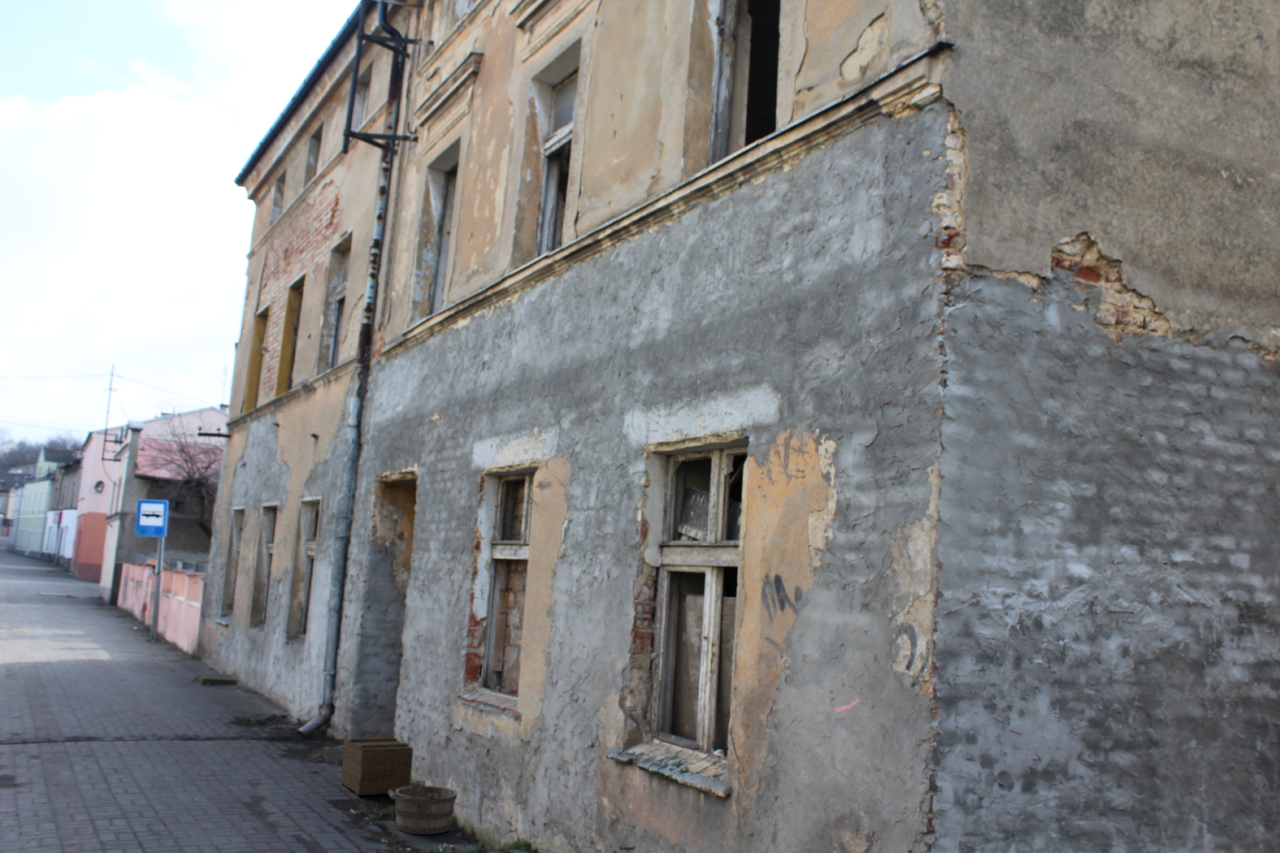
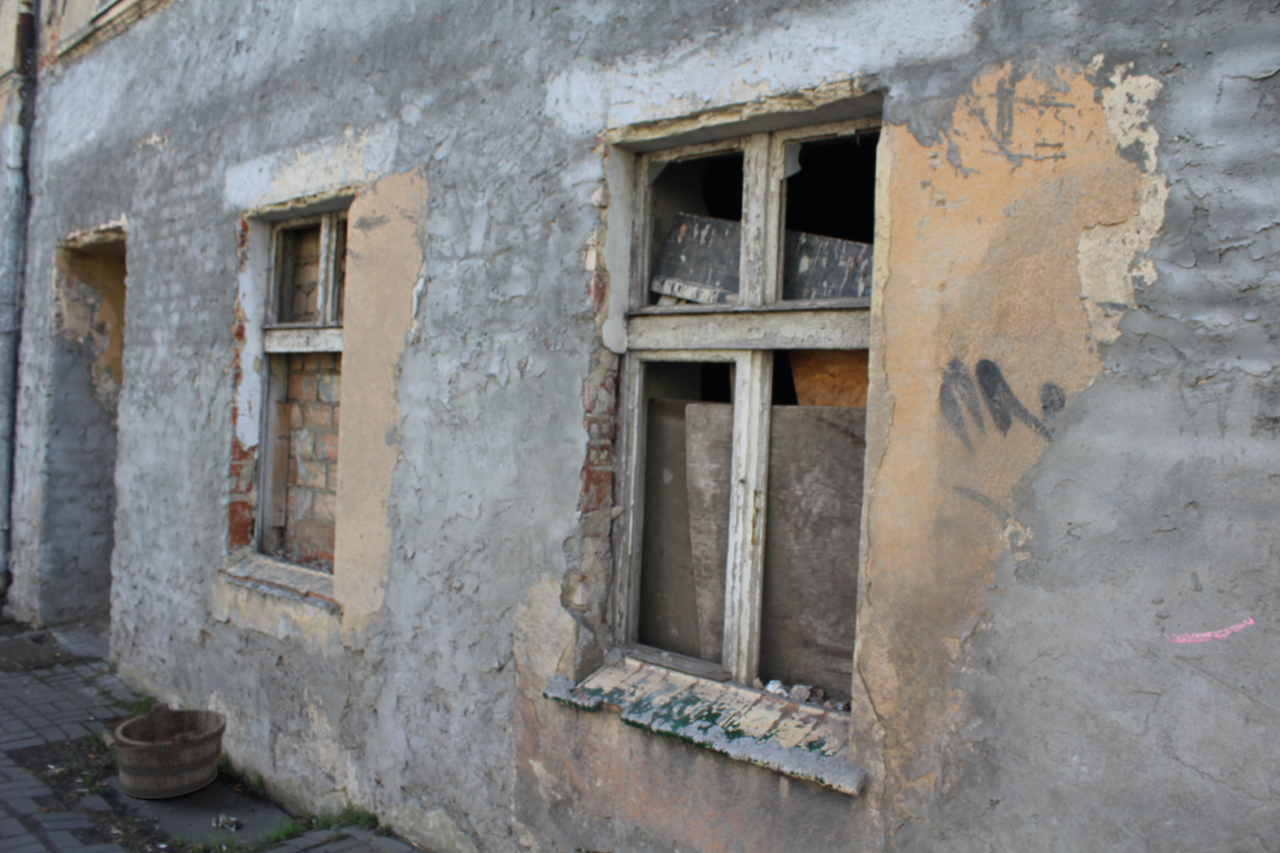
wooden crate: present [341,737,413,795] -> none [22,624,145,724]

